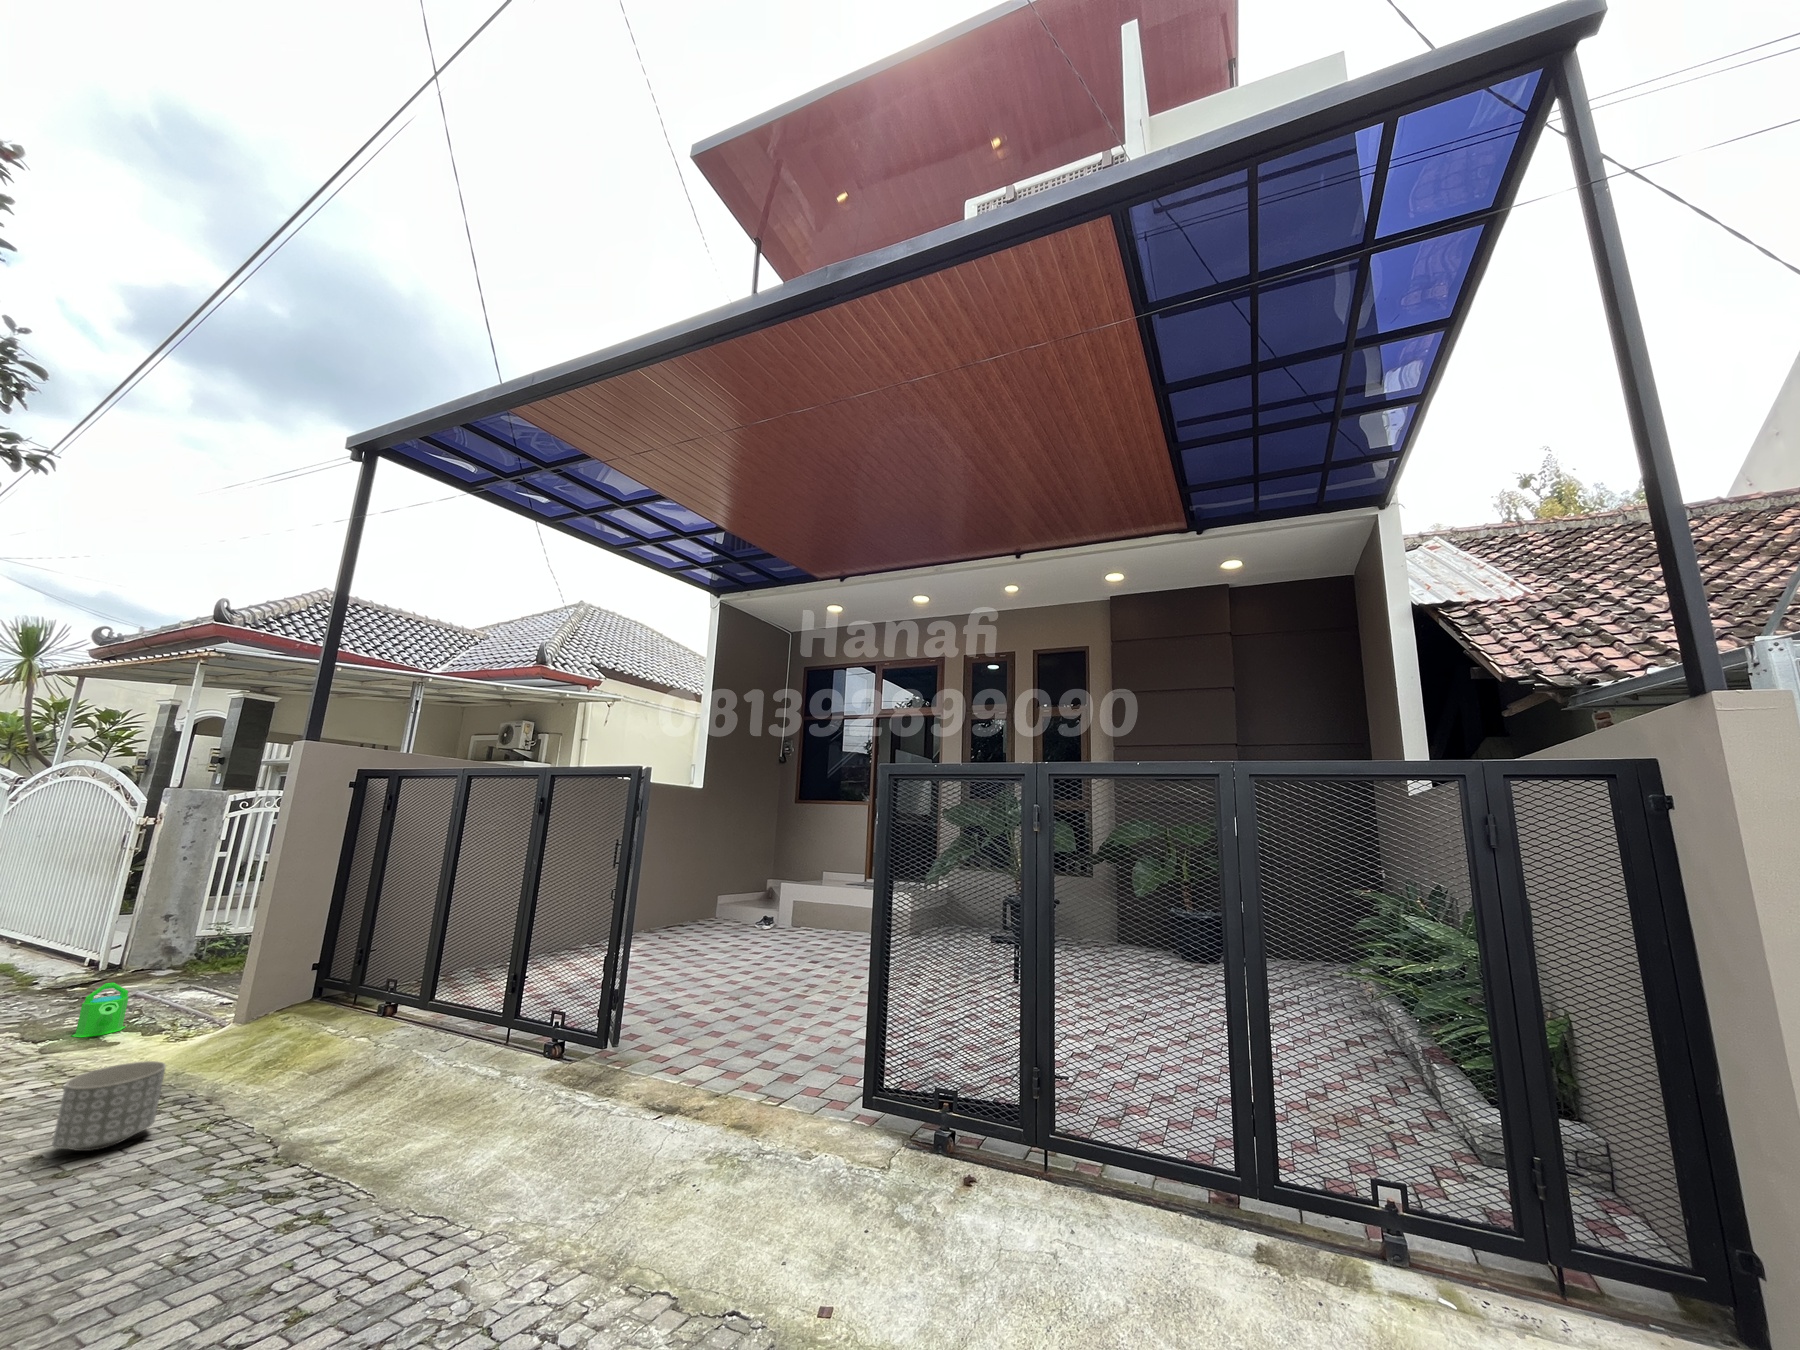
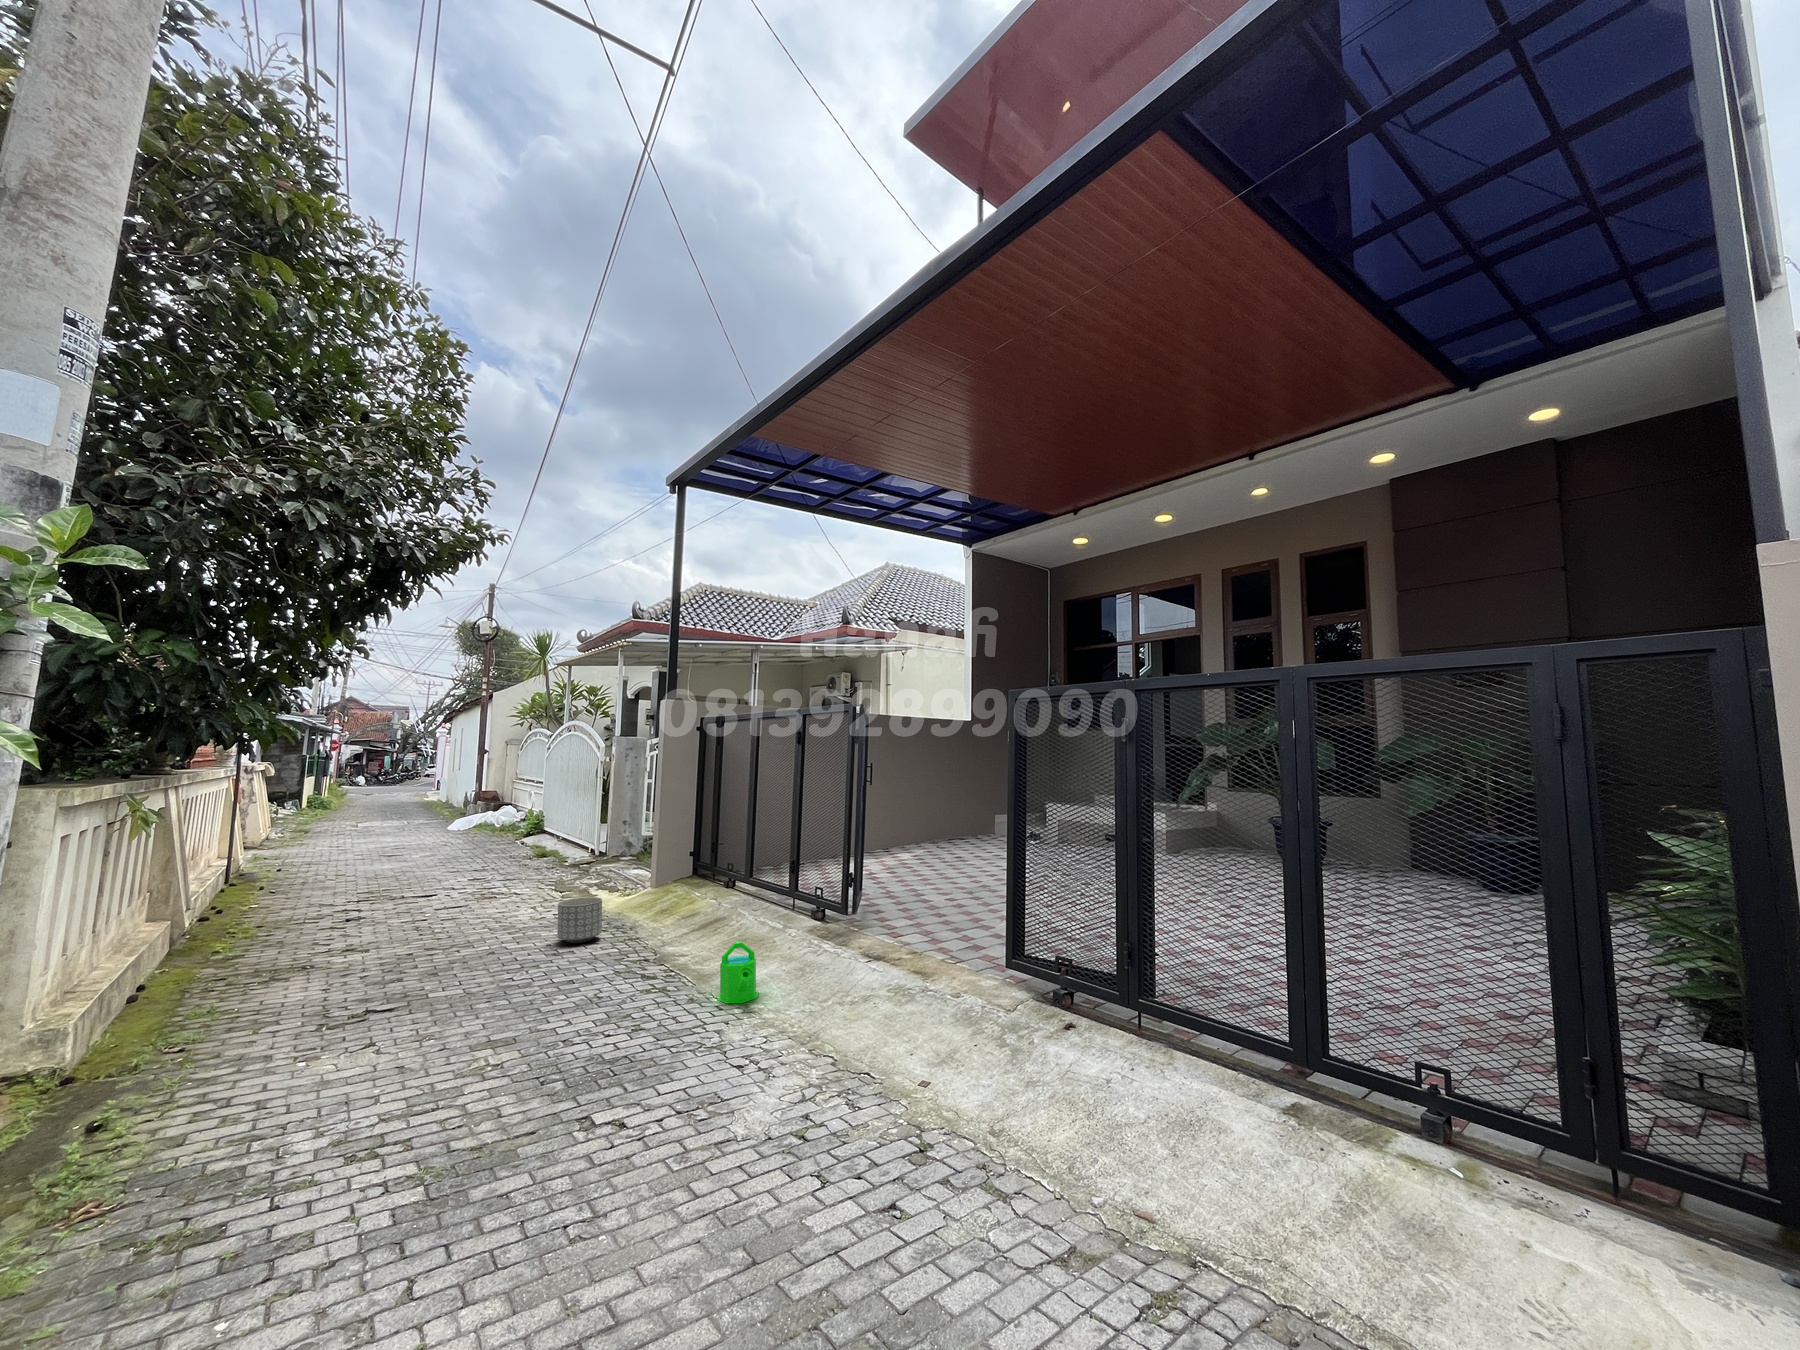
watering can: present [72,982,129,1038] -> present [717,942,759,1003]

